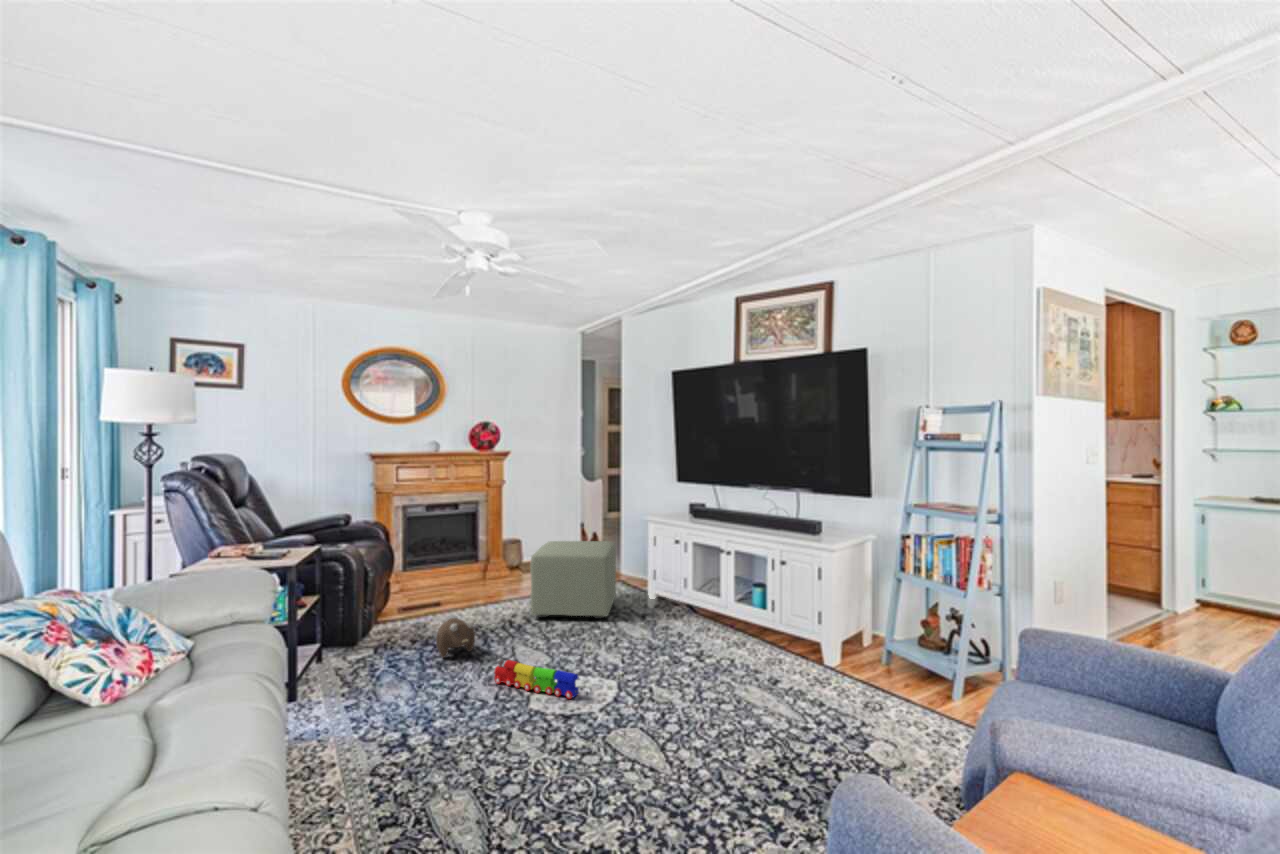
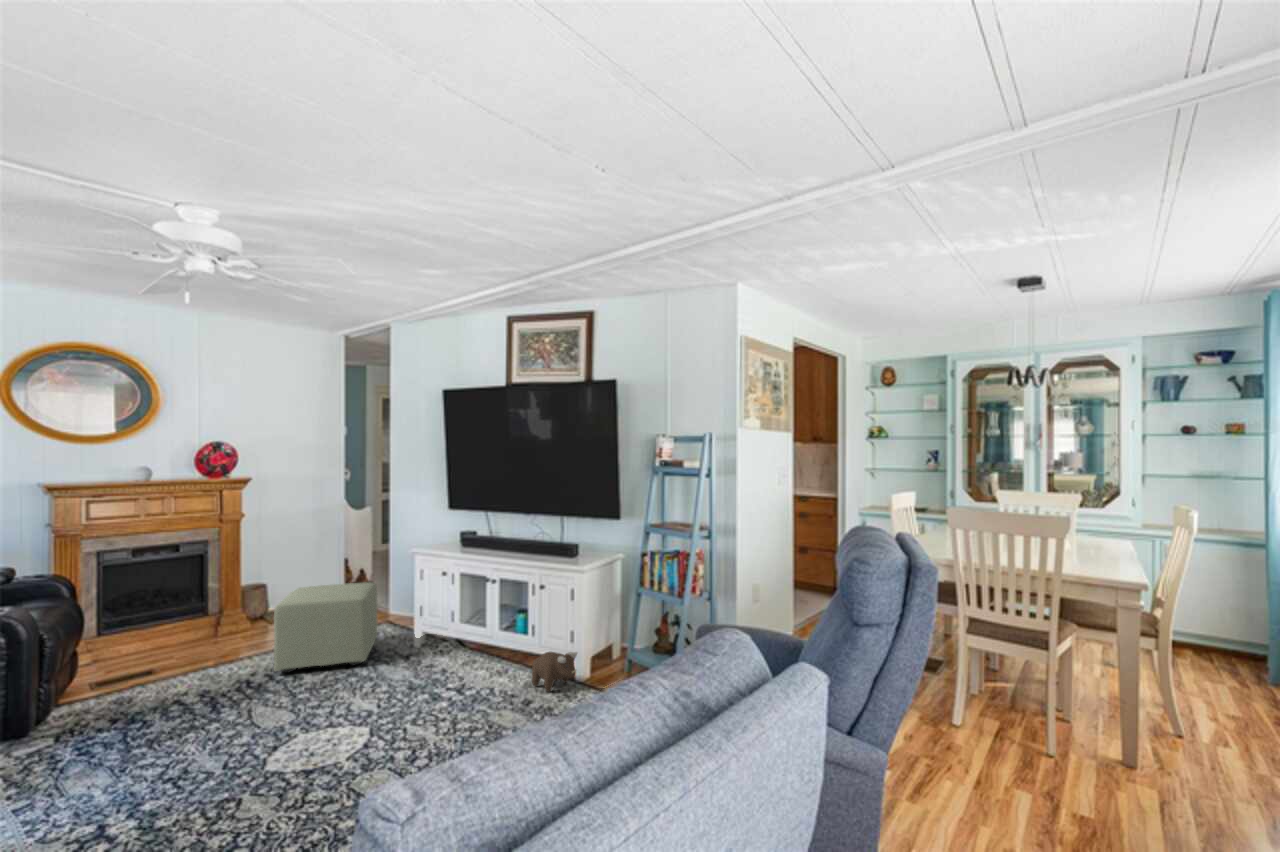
plush toy: present [436,618,475,658] -> present [532,652,577,692]
toy train: present [494,658,579,699] -> none [223,722,325,753]

